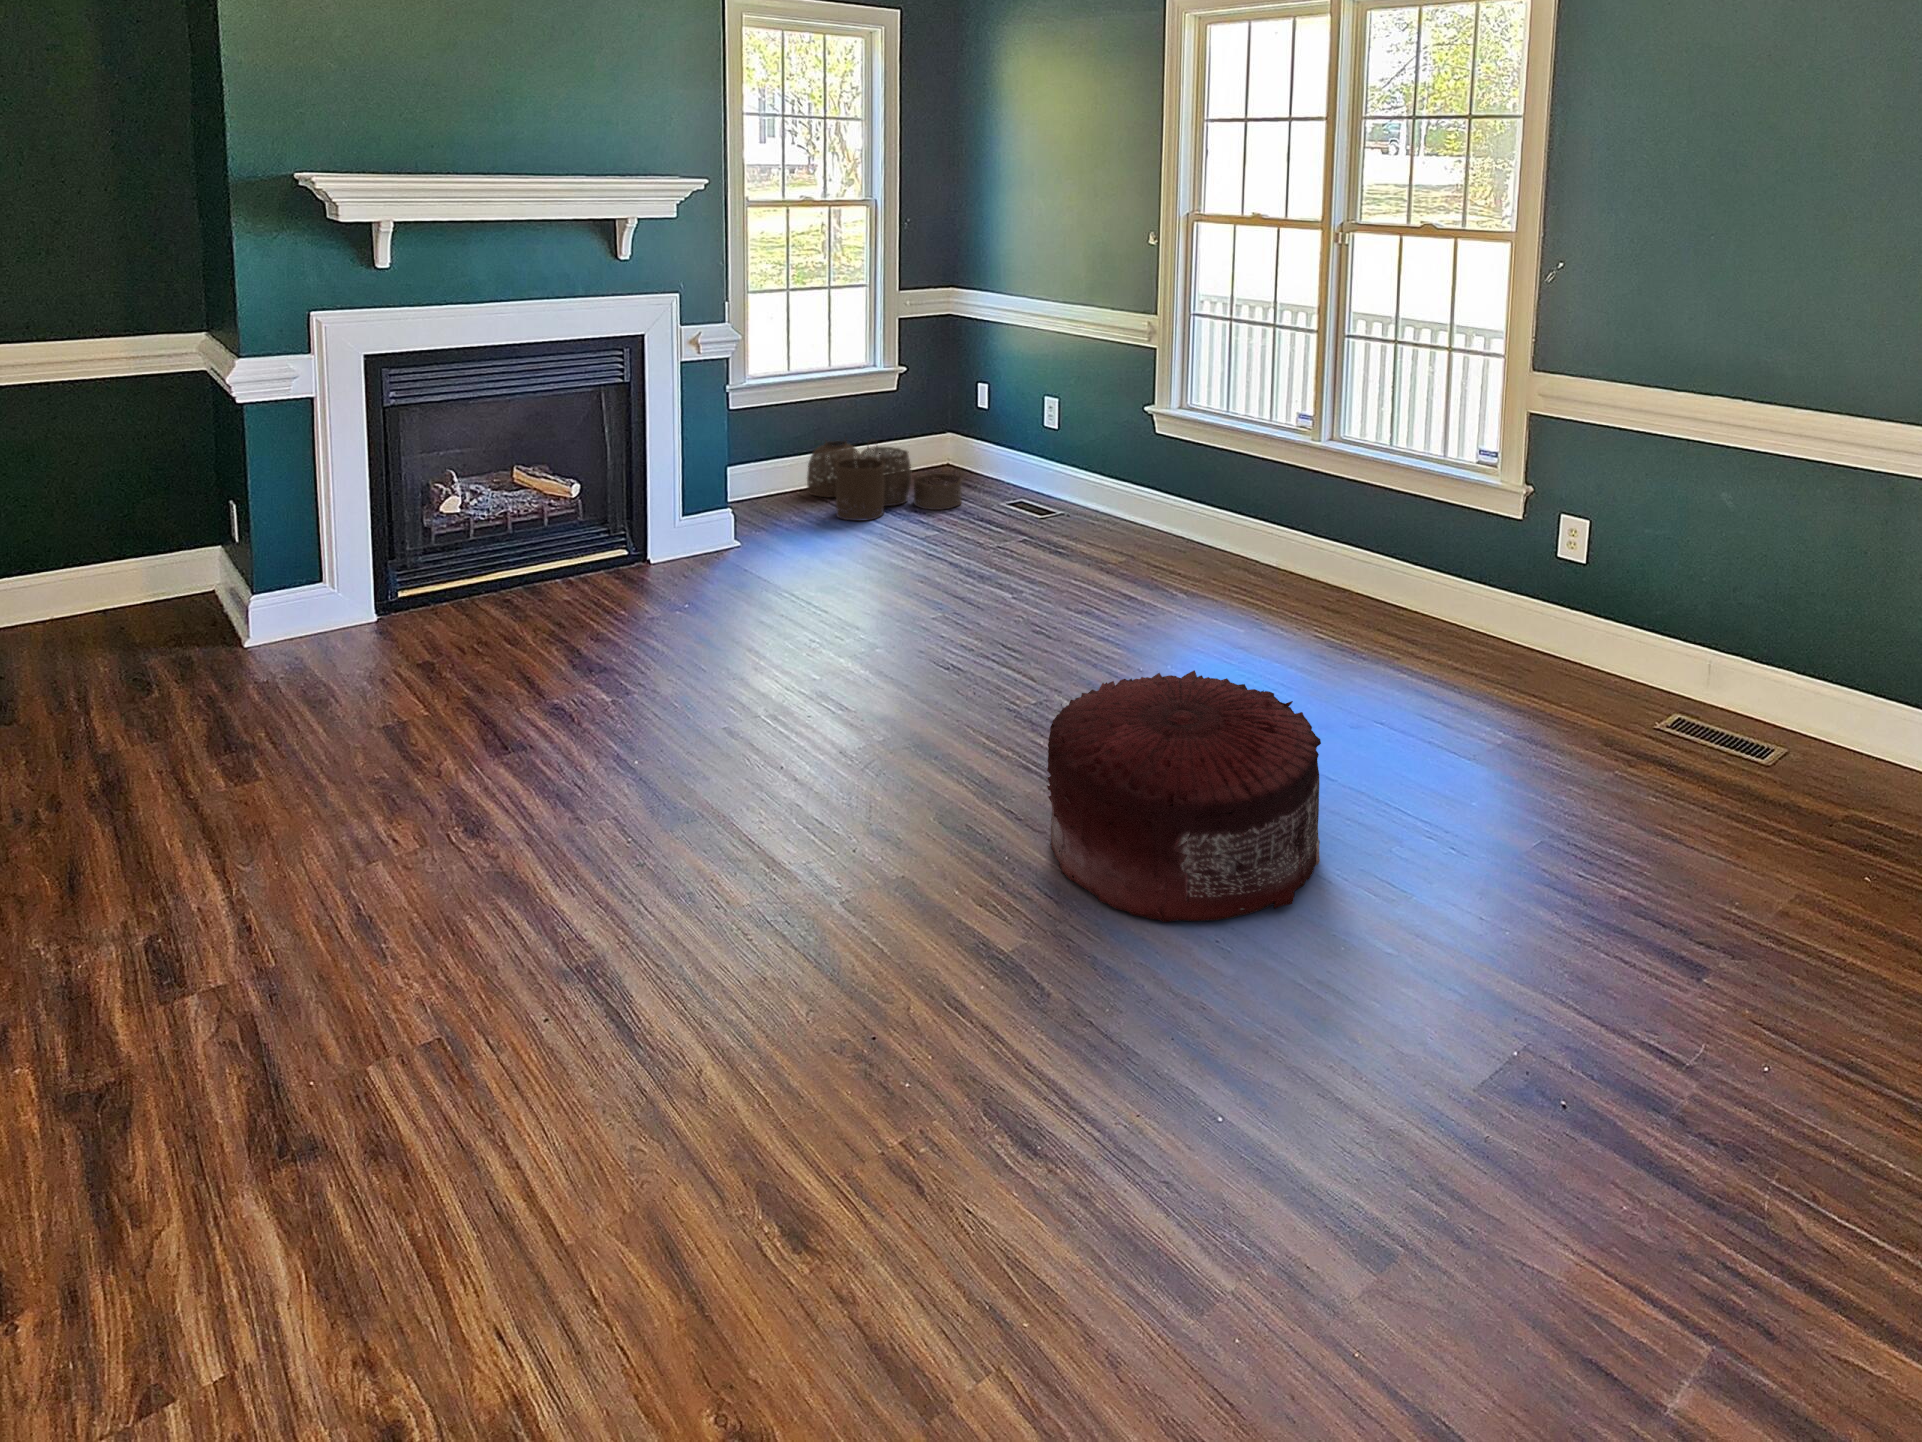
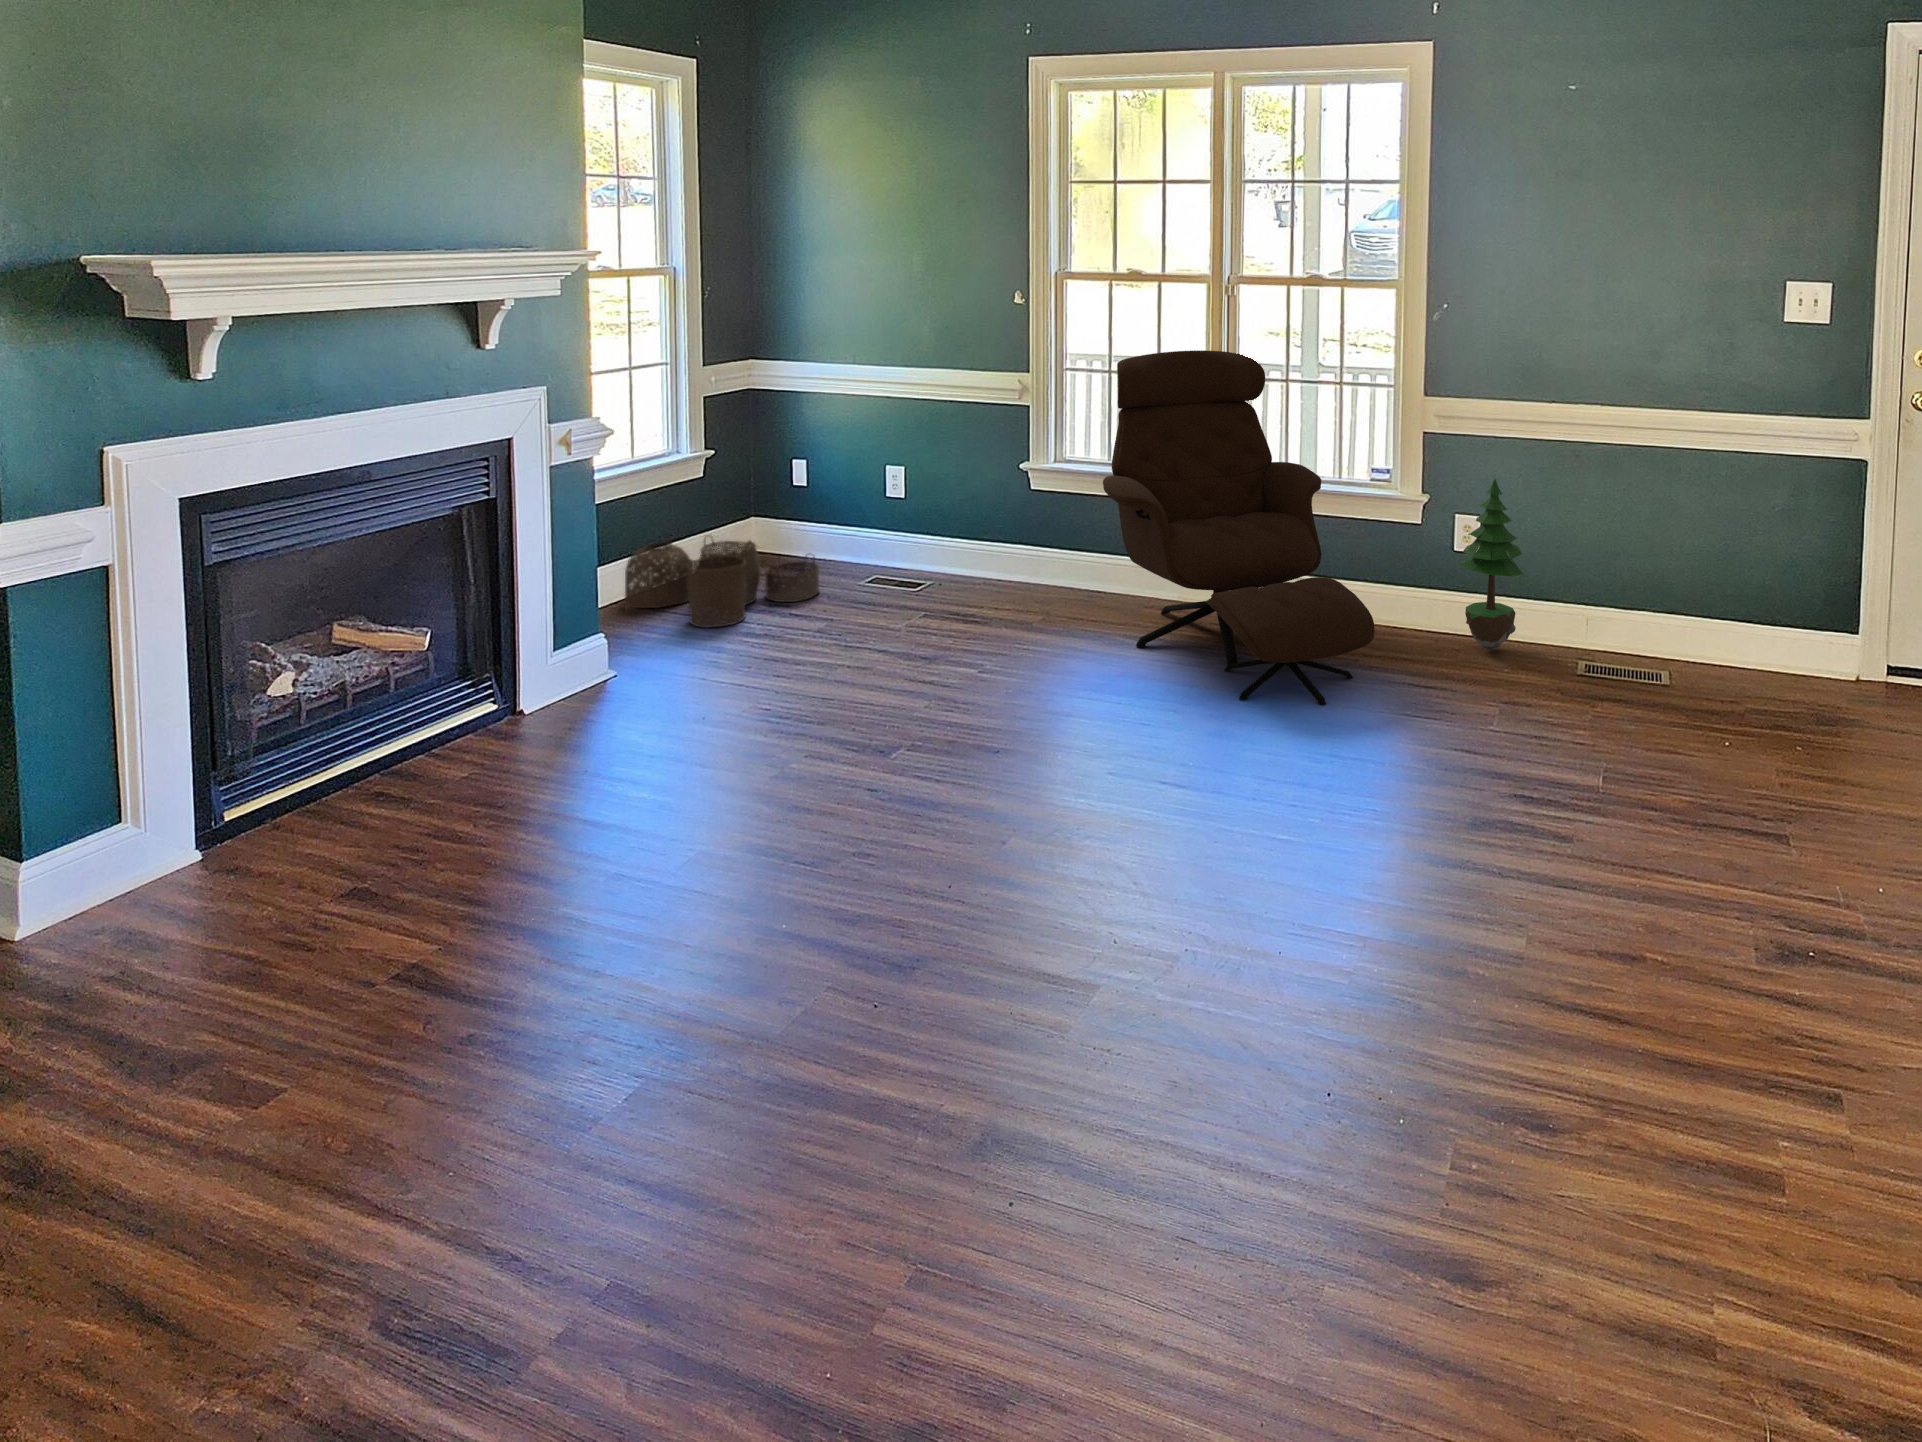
lounge chair: none [1166,301,1411,698] -> present [1103,350,1375,705]
potted tree: none [1538,476,1619,681] -> present [1460,479,1523,650]
pouf: present [1047,670,1321,922] -> none [1235,691,1482,912]

